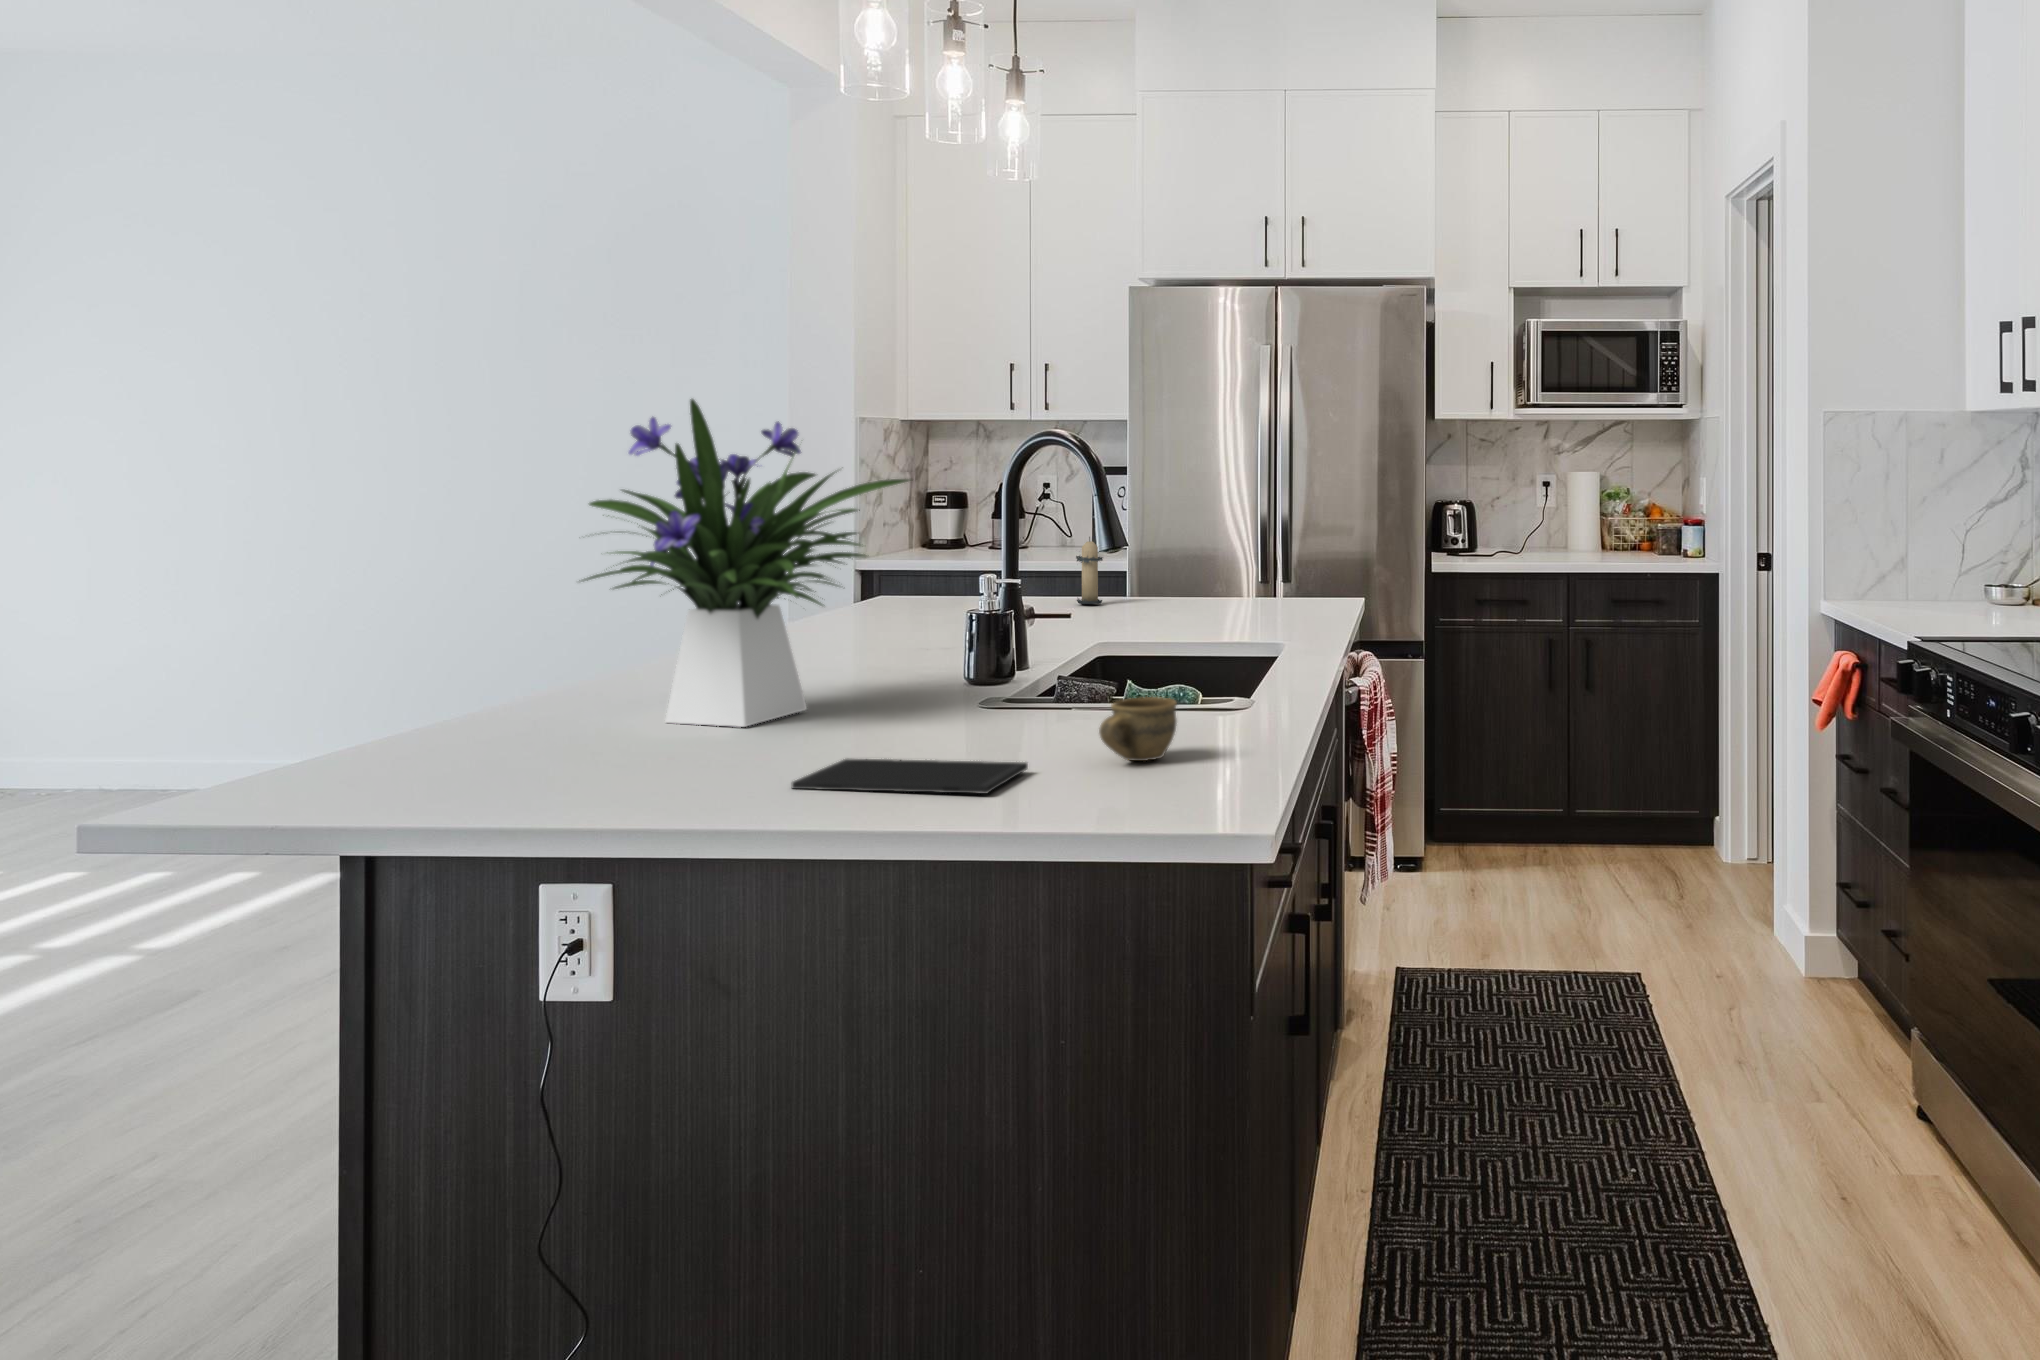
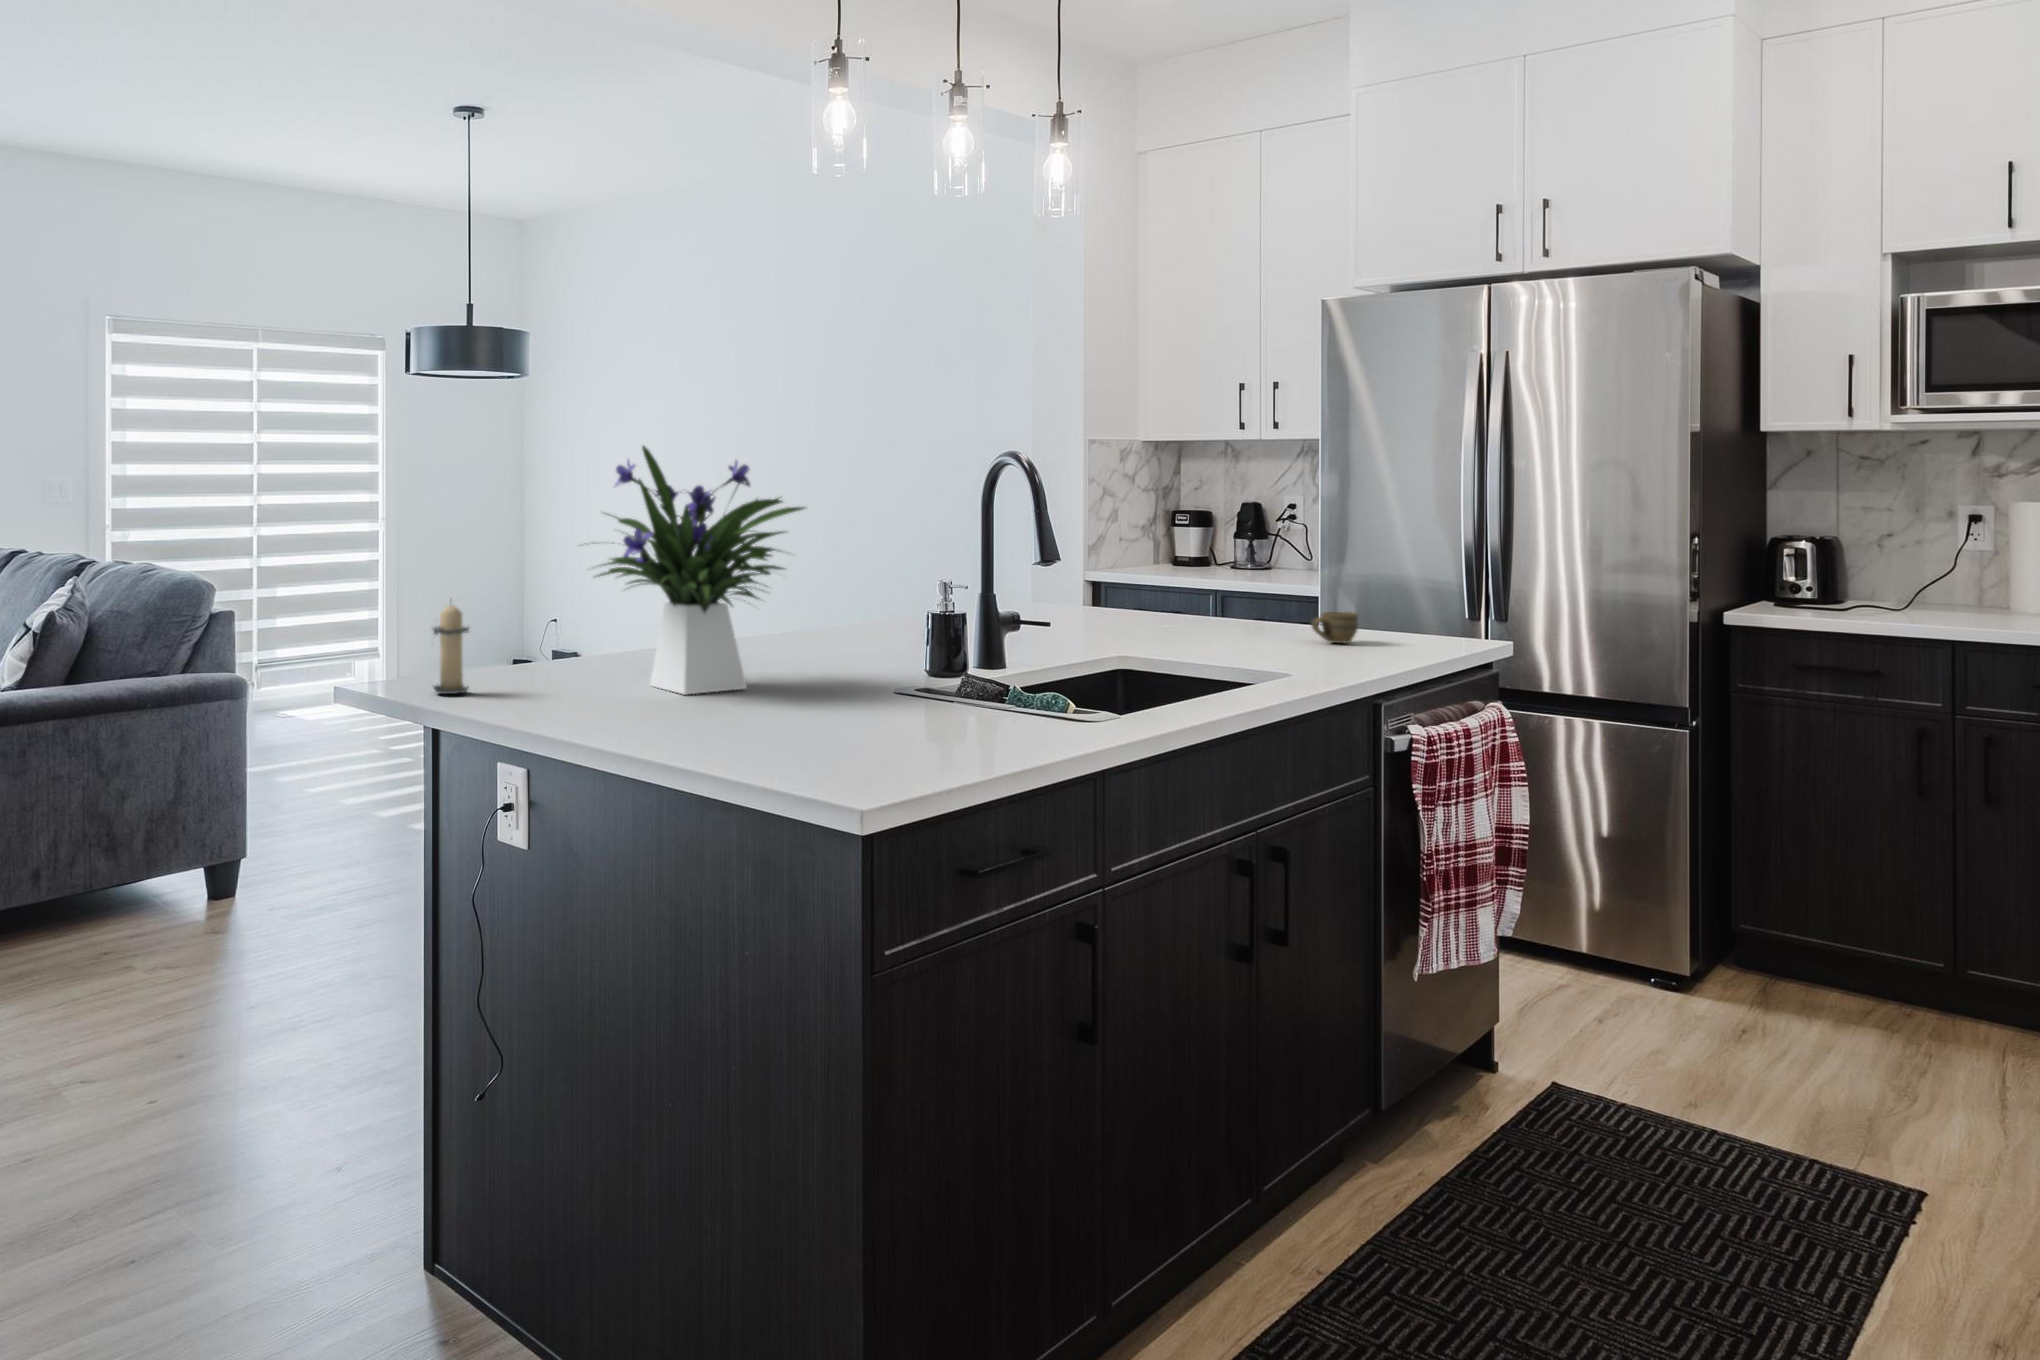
candle: present [1076,537,1103,604] -> present [433,605,469,694]
cup: present [1099,697,1177,761] -> present [1312,612,1358,643]
tablet: present [791,759,1028,793] -> none [620,723,779,759]

